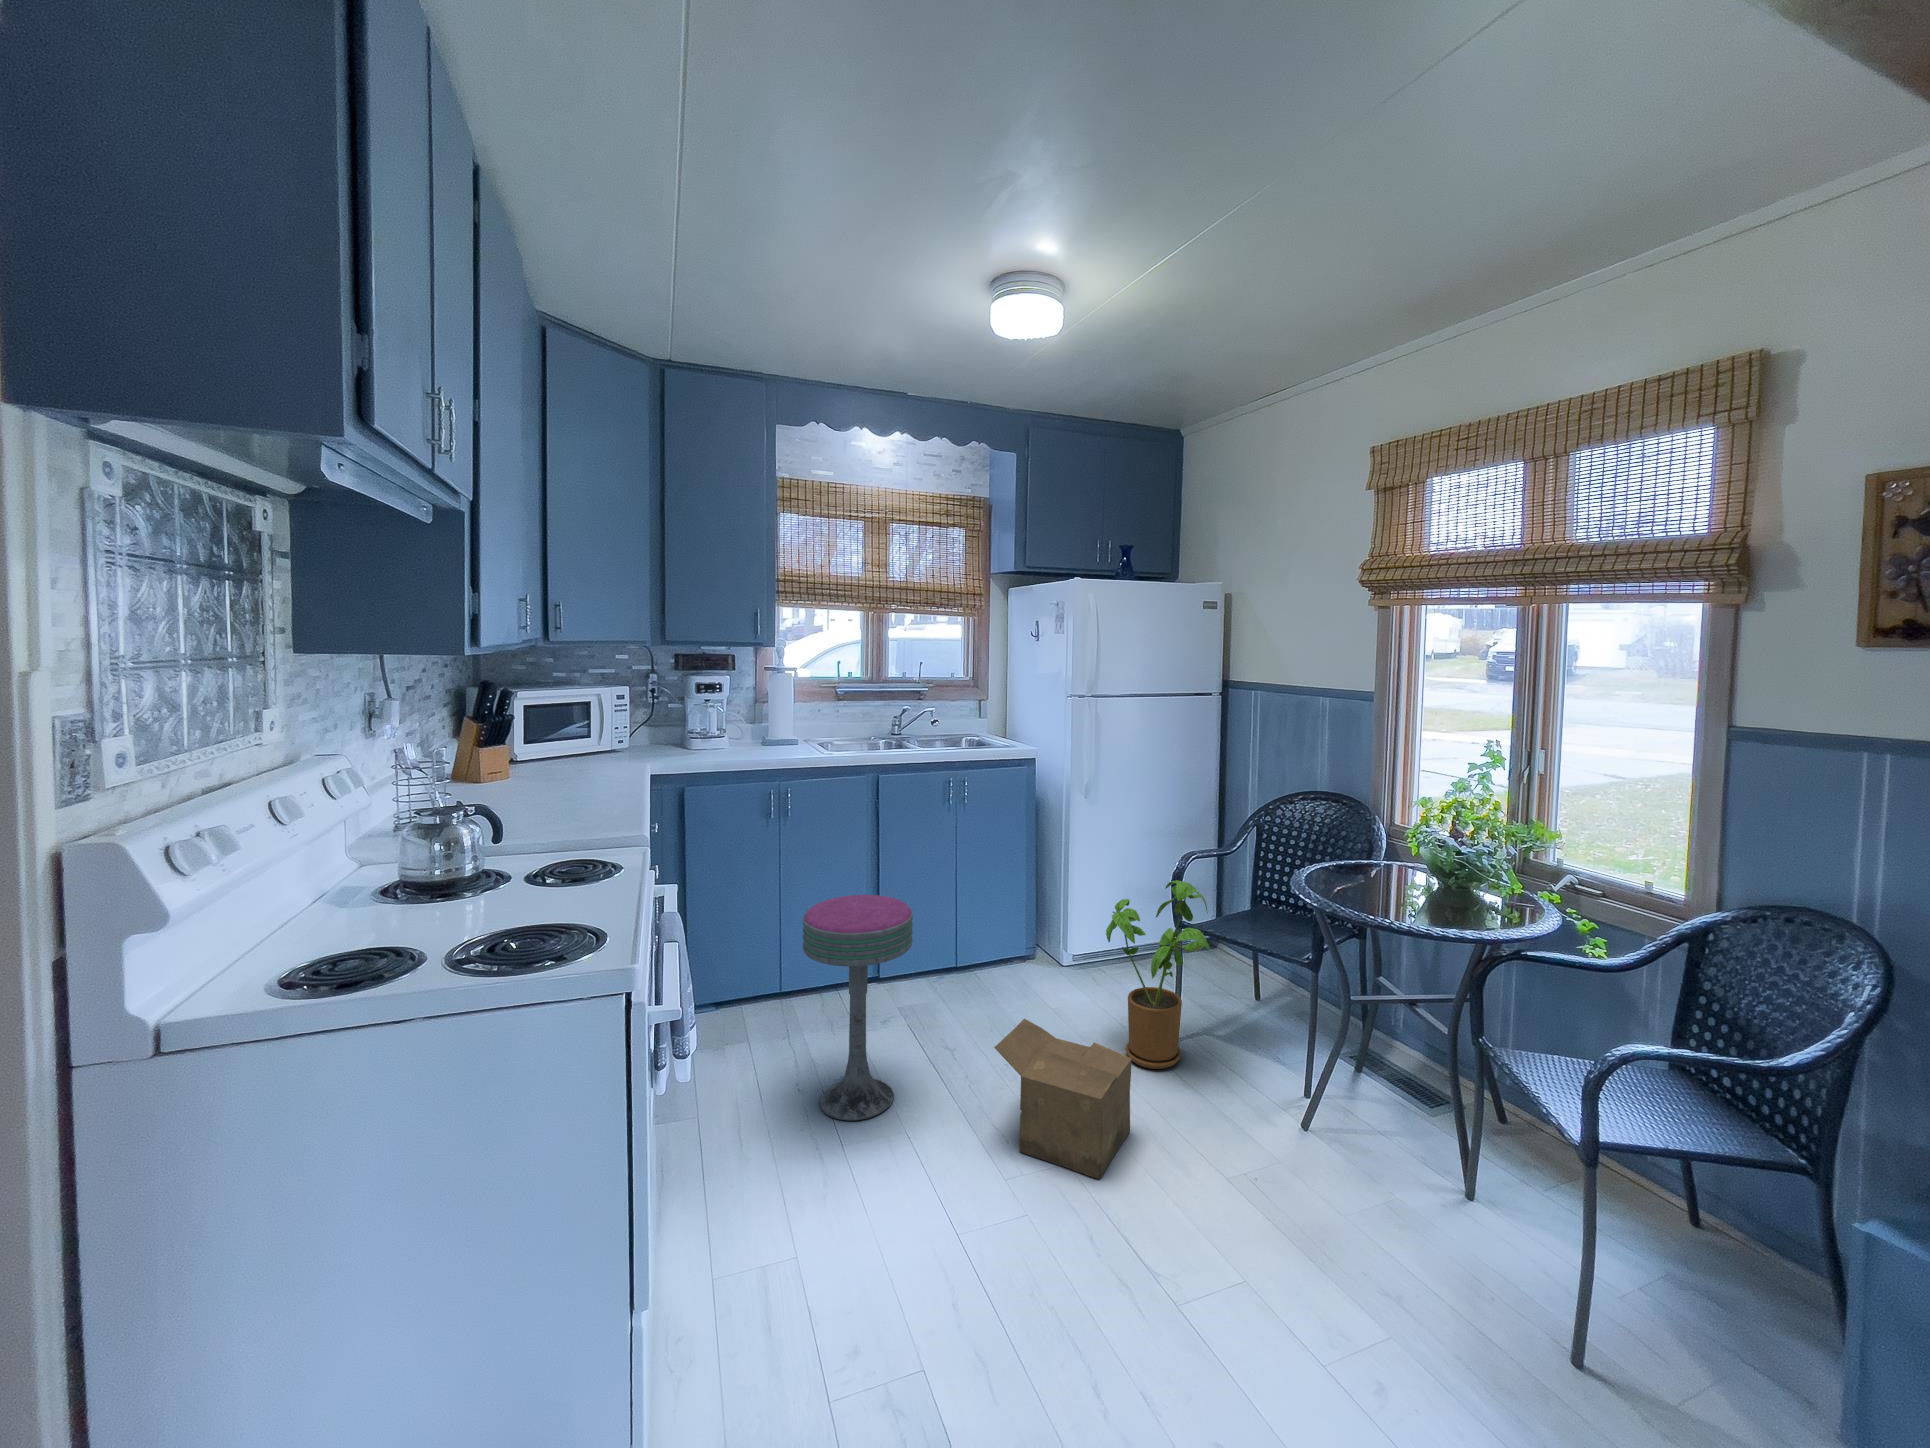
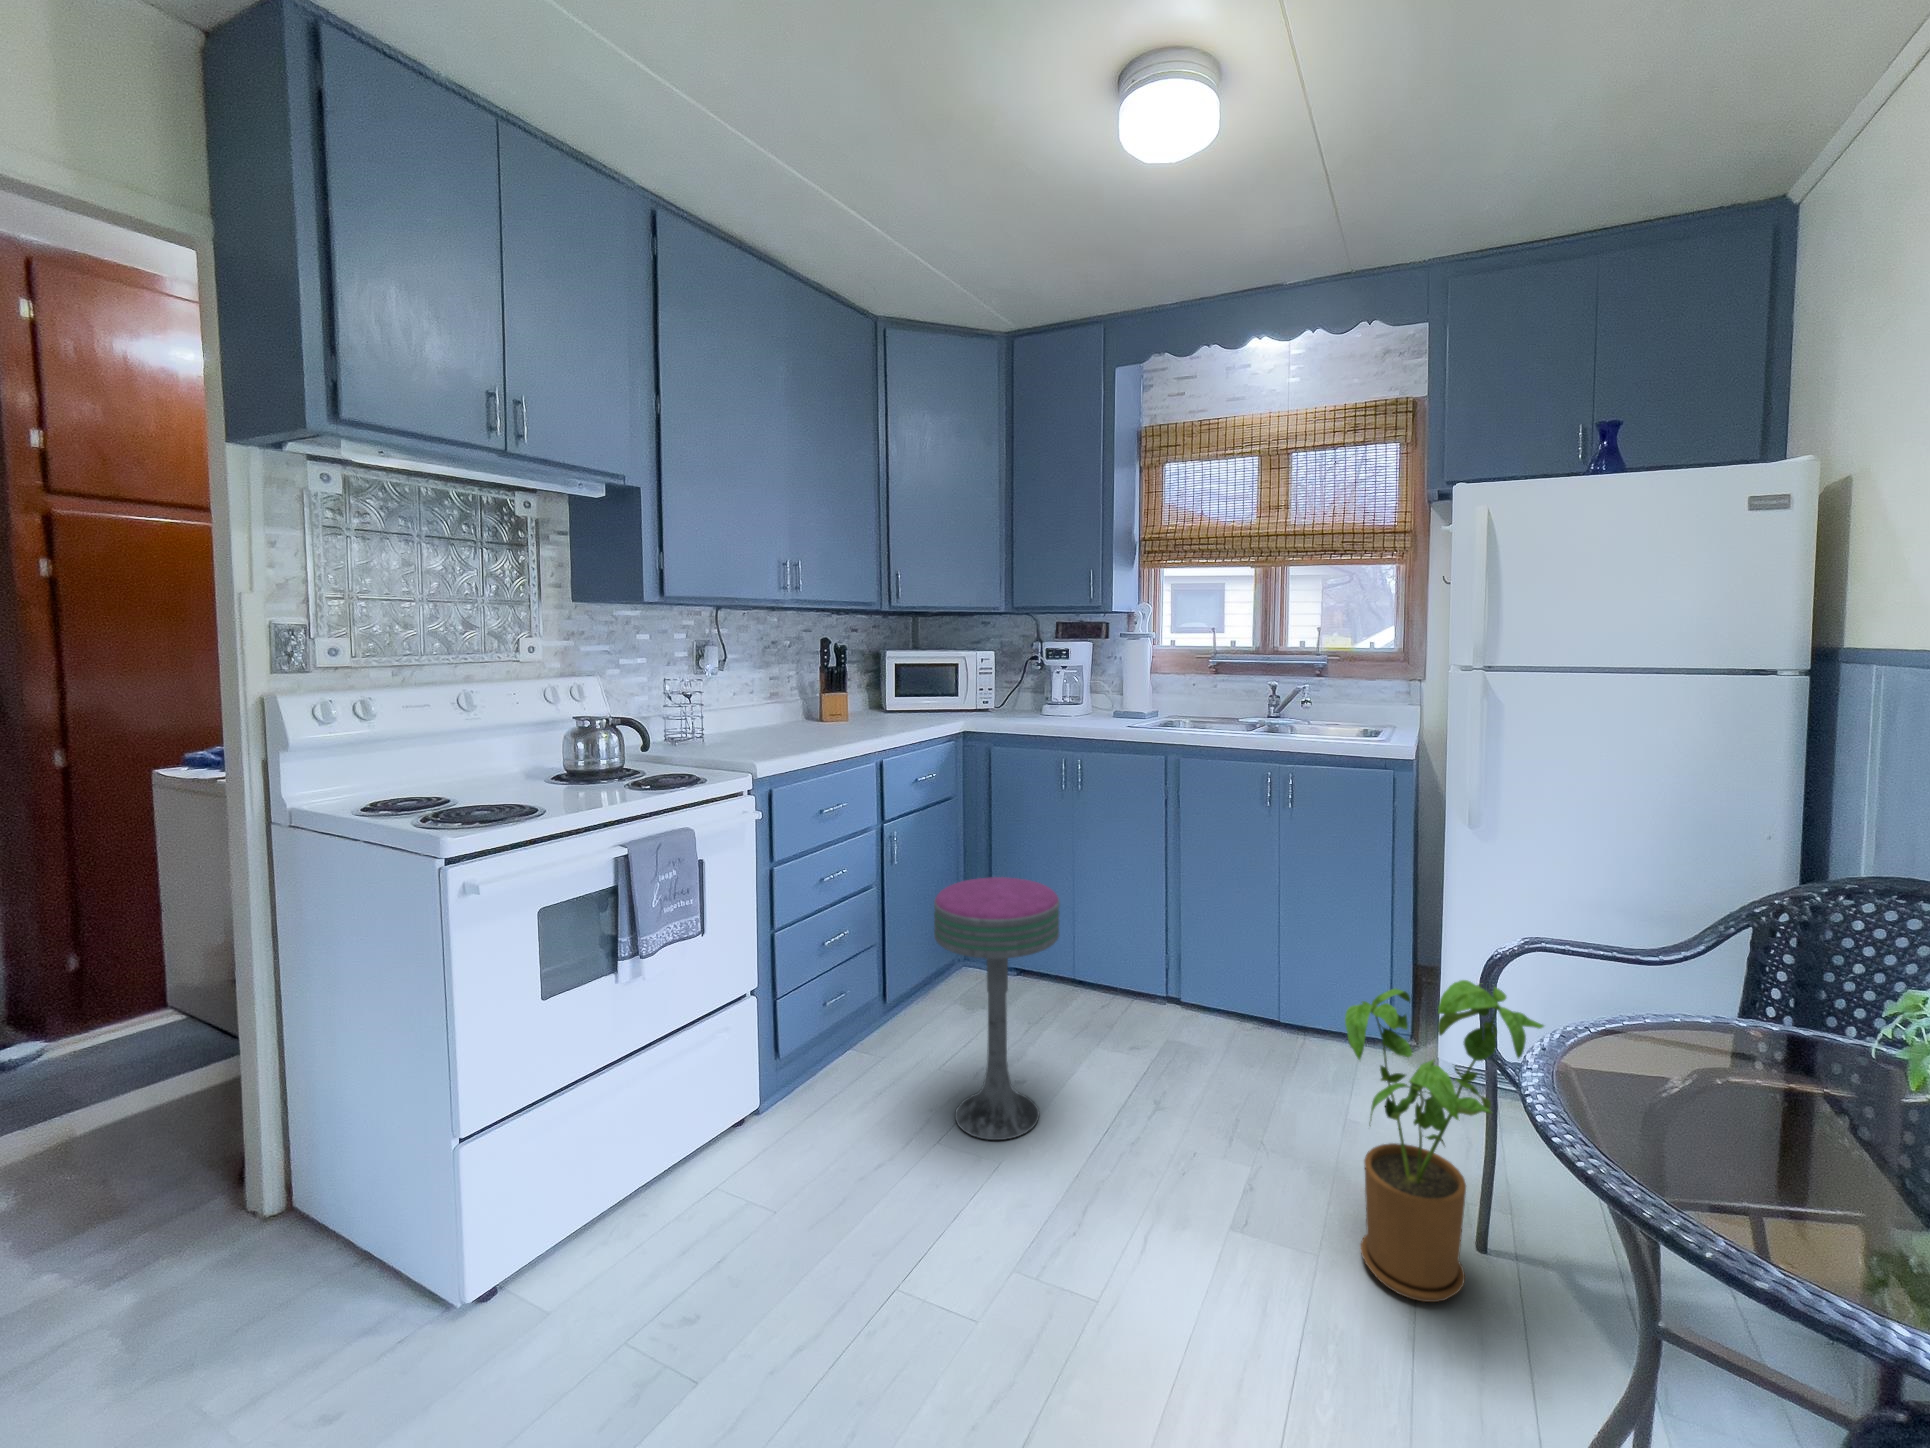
cardboard box: present [994,1019,1131,1179] -> none [1050,1101,1231,1373]

